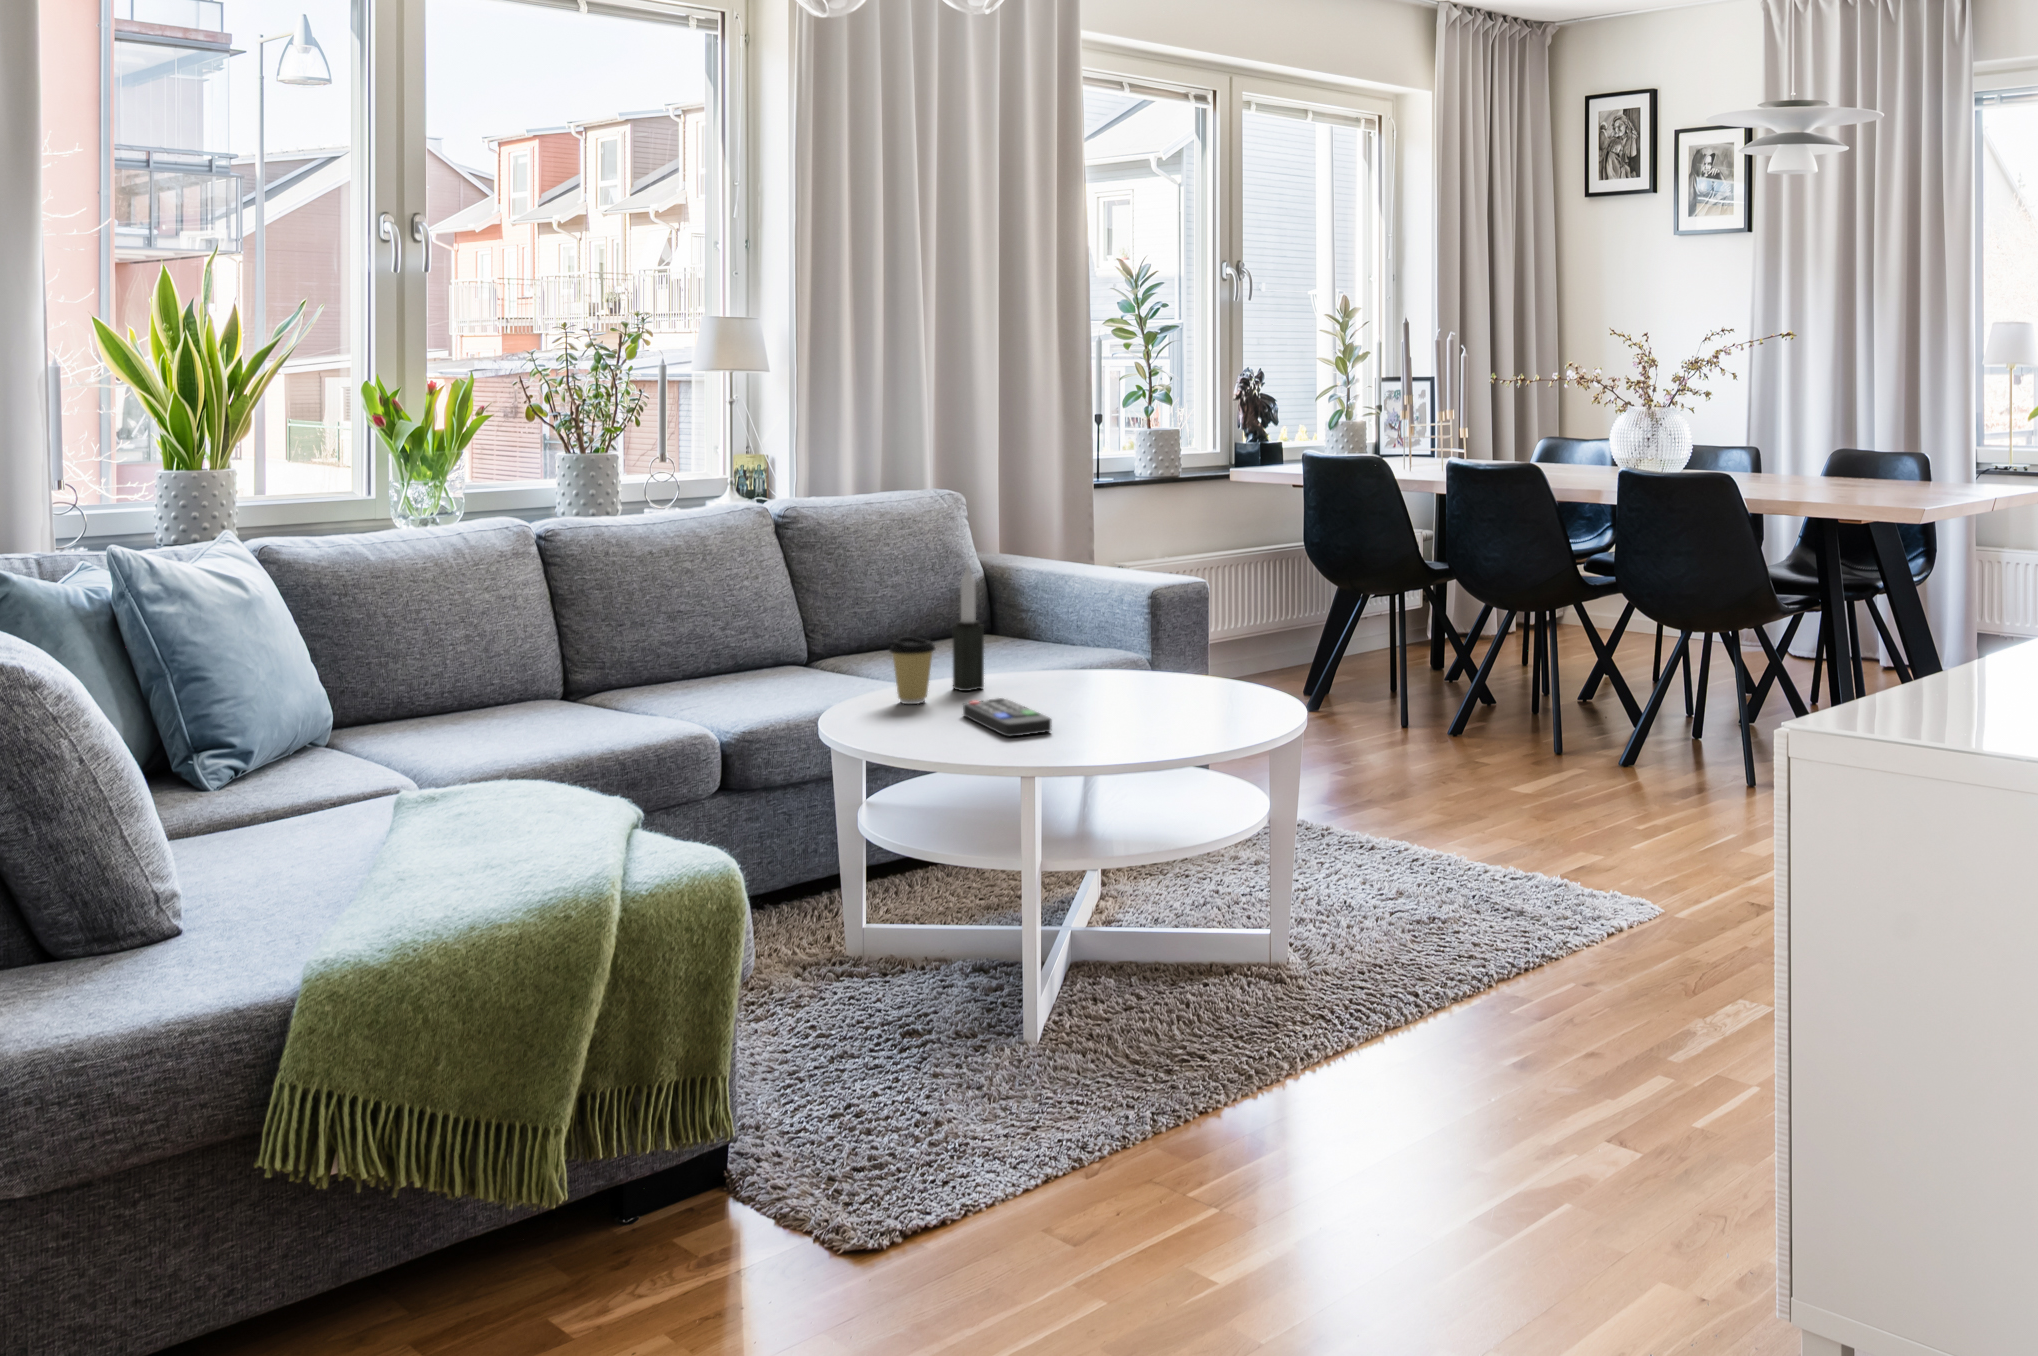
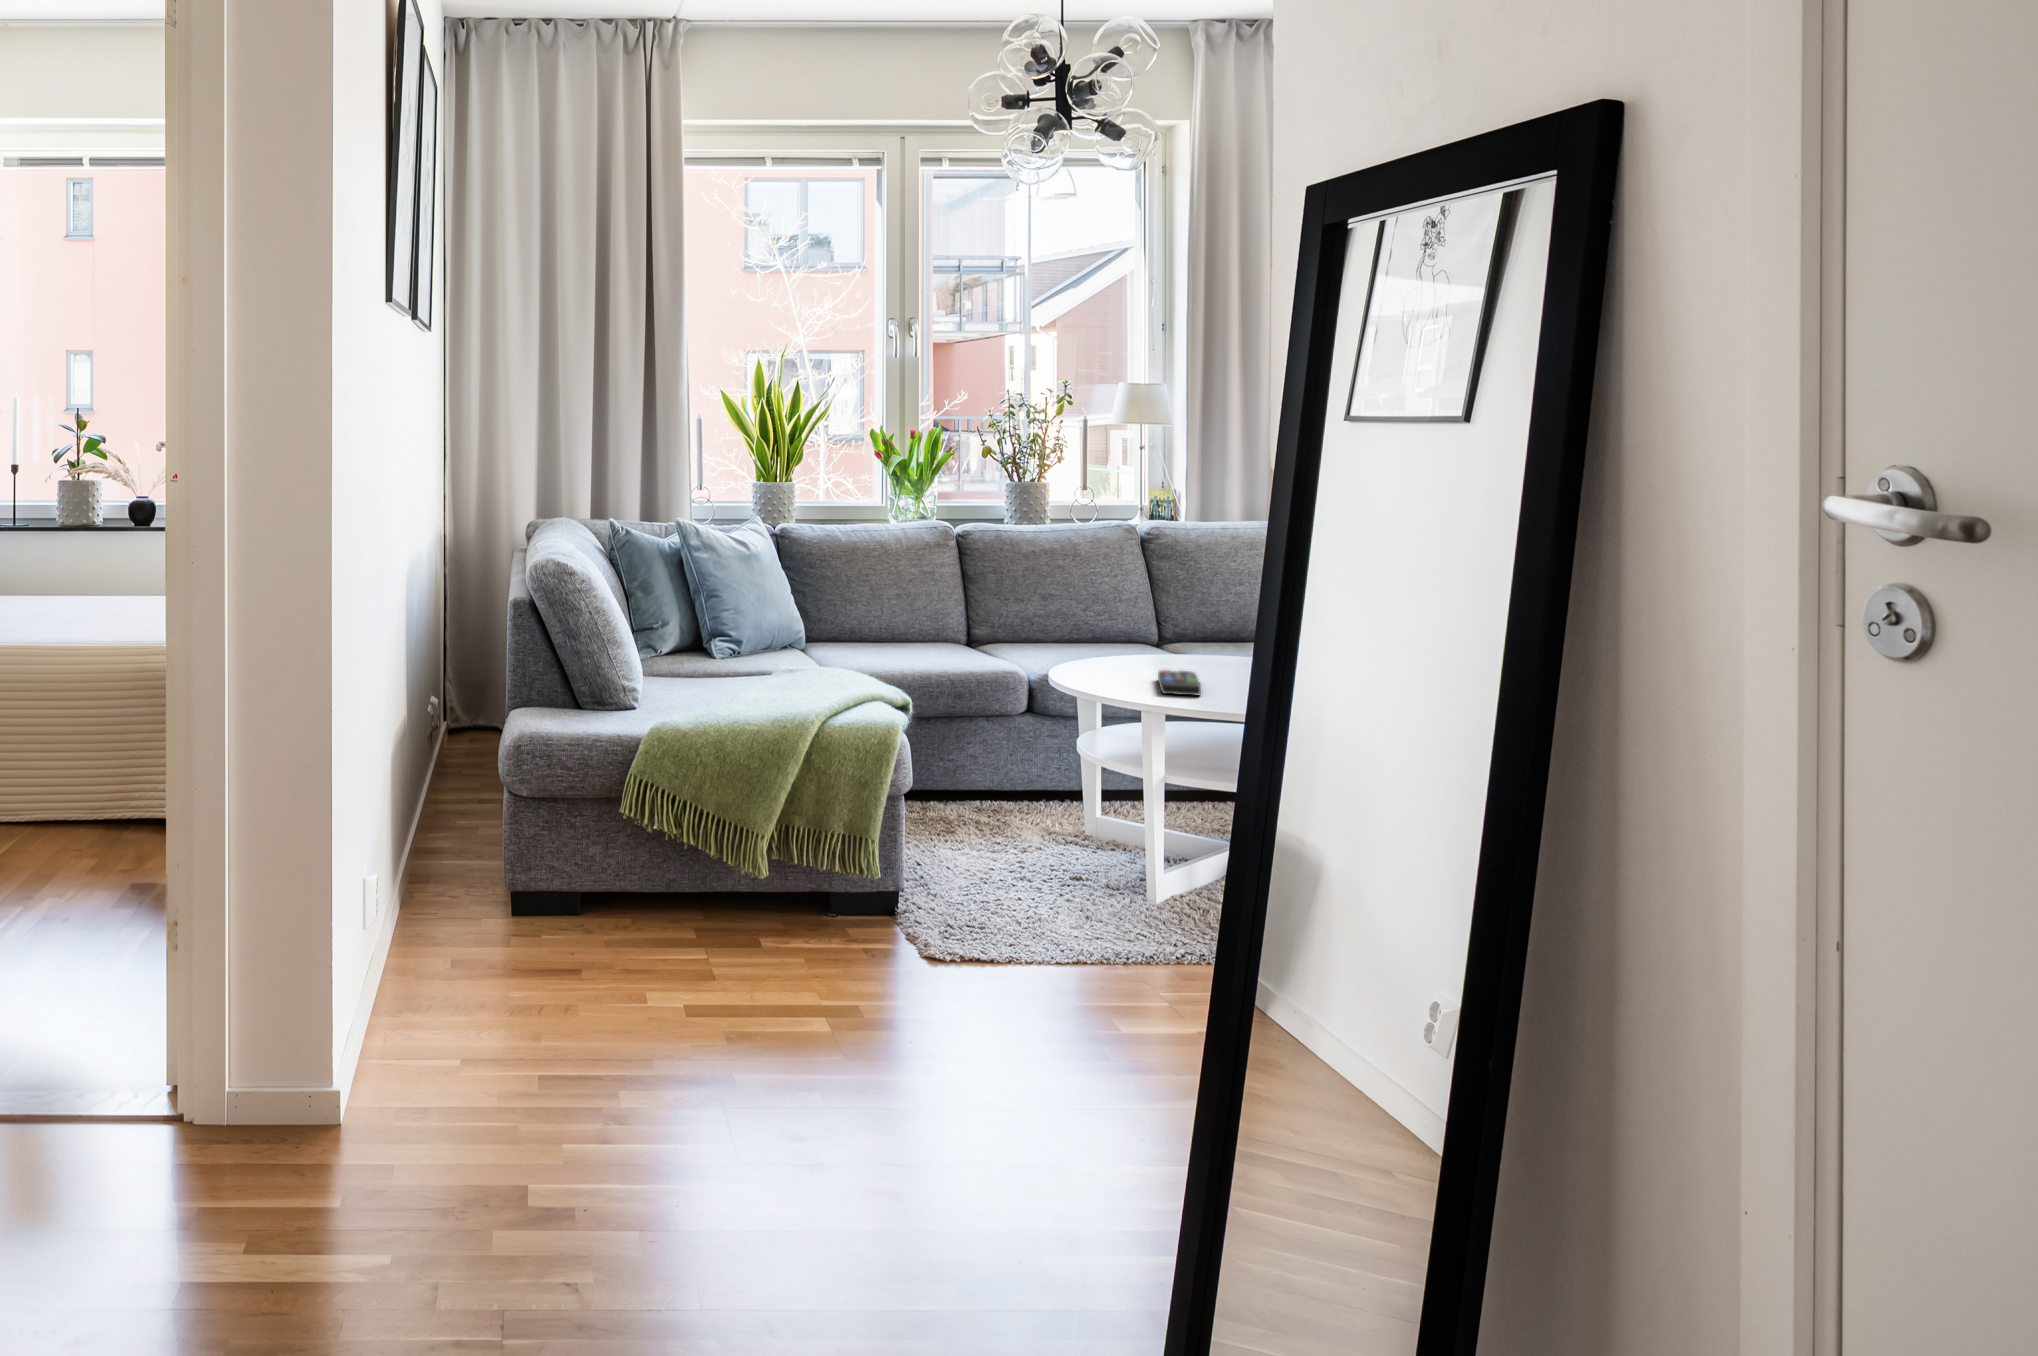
candle: present [953,565,984,691] -> none [1184,573,1207,668]
coffee cup: present [889,637,935,704] -> none [1122,621,1158,669]

